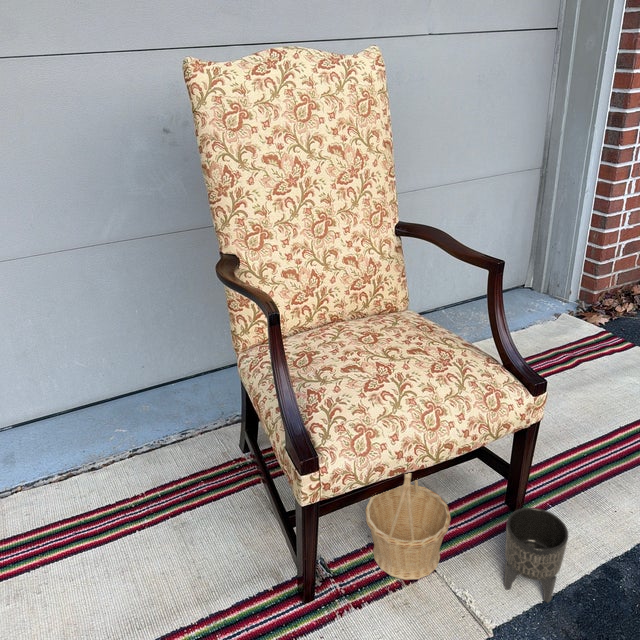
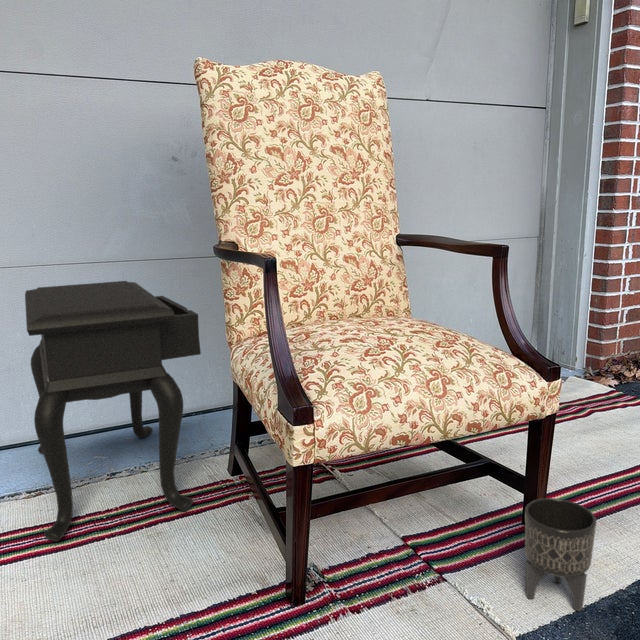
side table: none [29,263,210,533] -> present [25,281,201,542]
basket: present [365,473,451,580] -> none [365,432,462,588]

